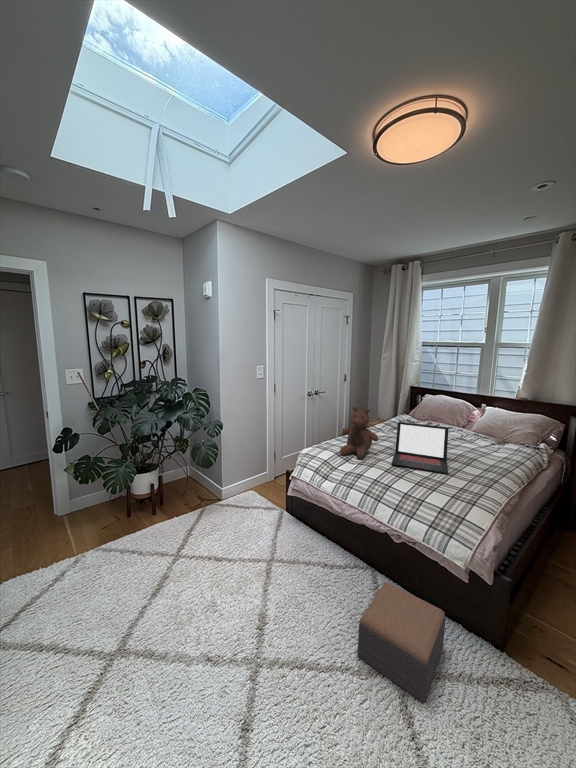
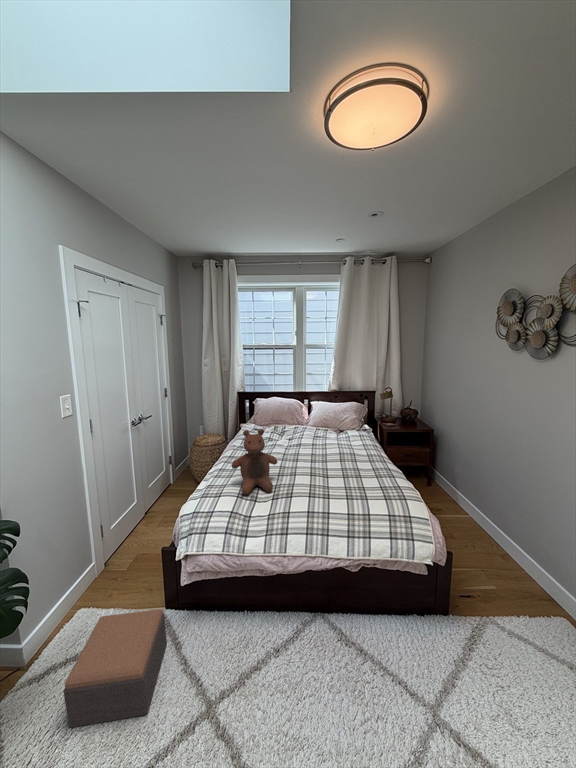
laptop: present [392,422,449,474] -> none [287,429,352,485]
footstool: present [357,582,446,702] -> present [63,609,167,727]

